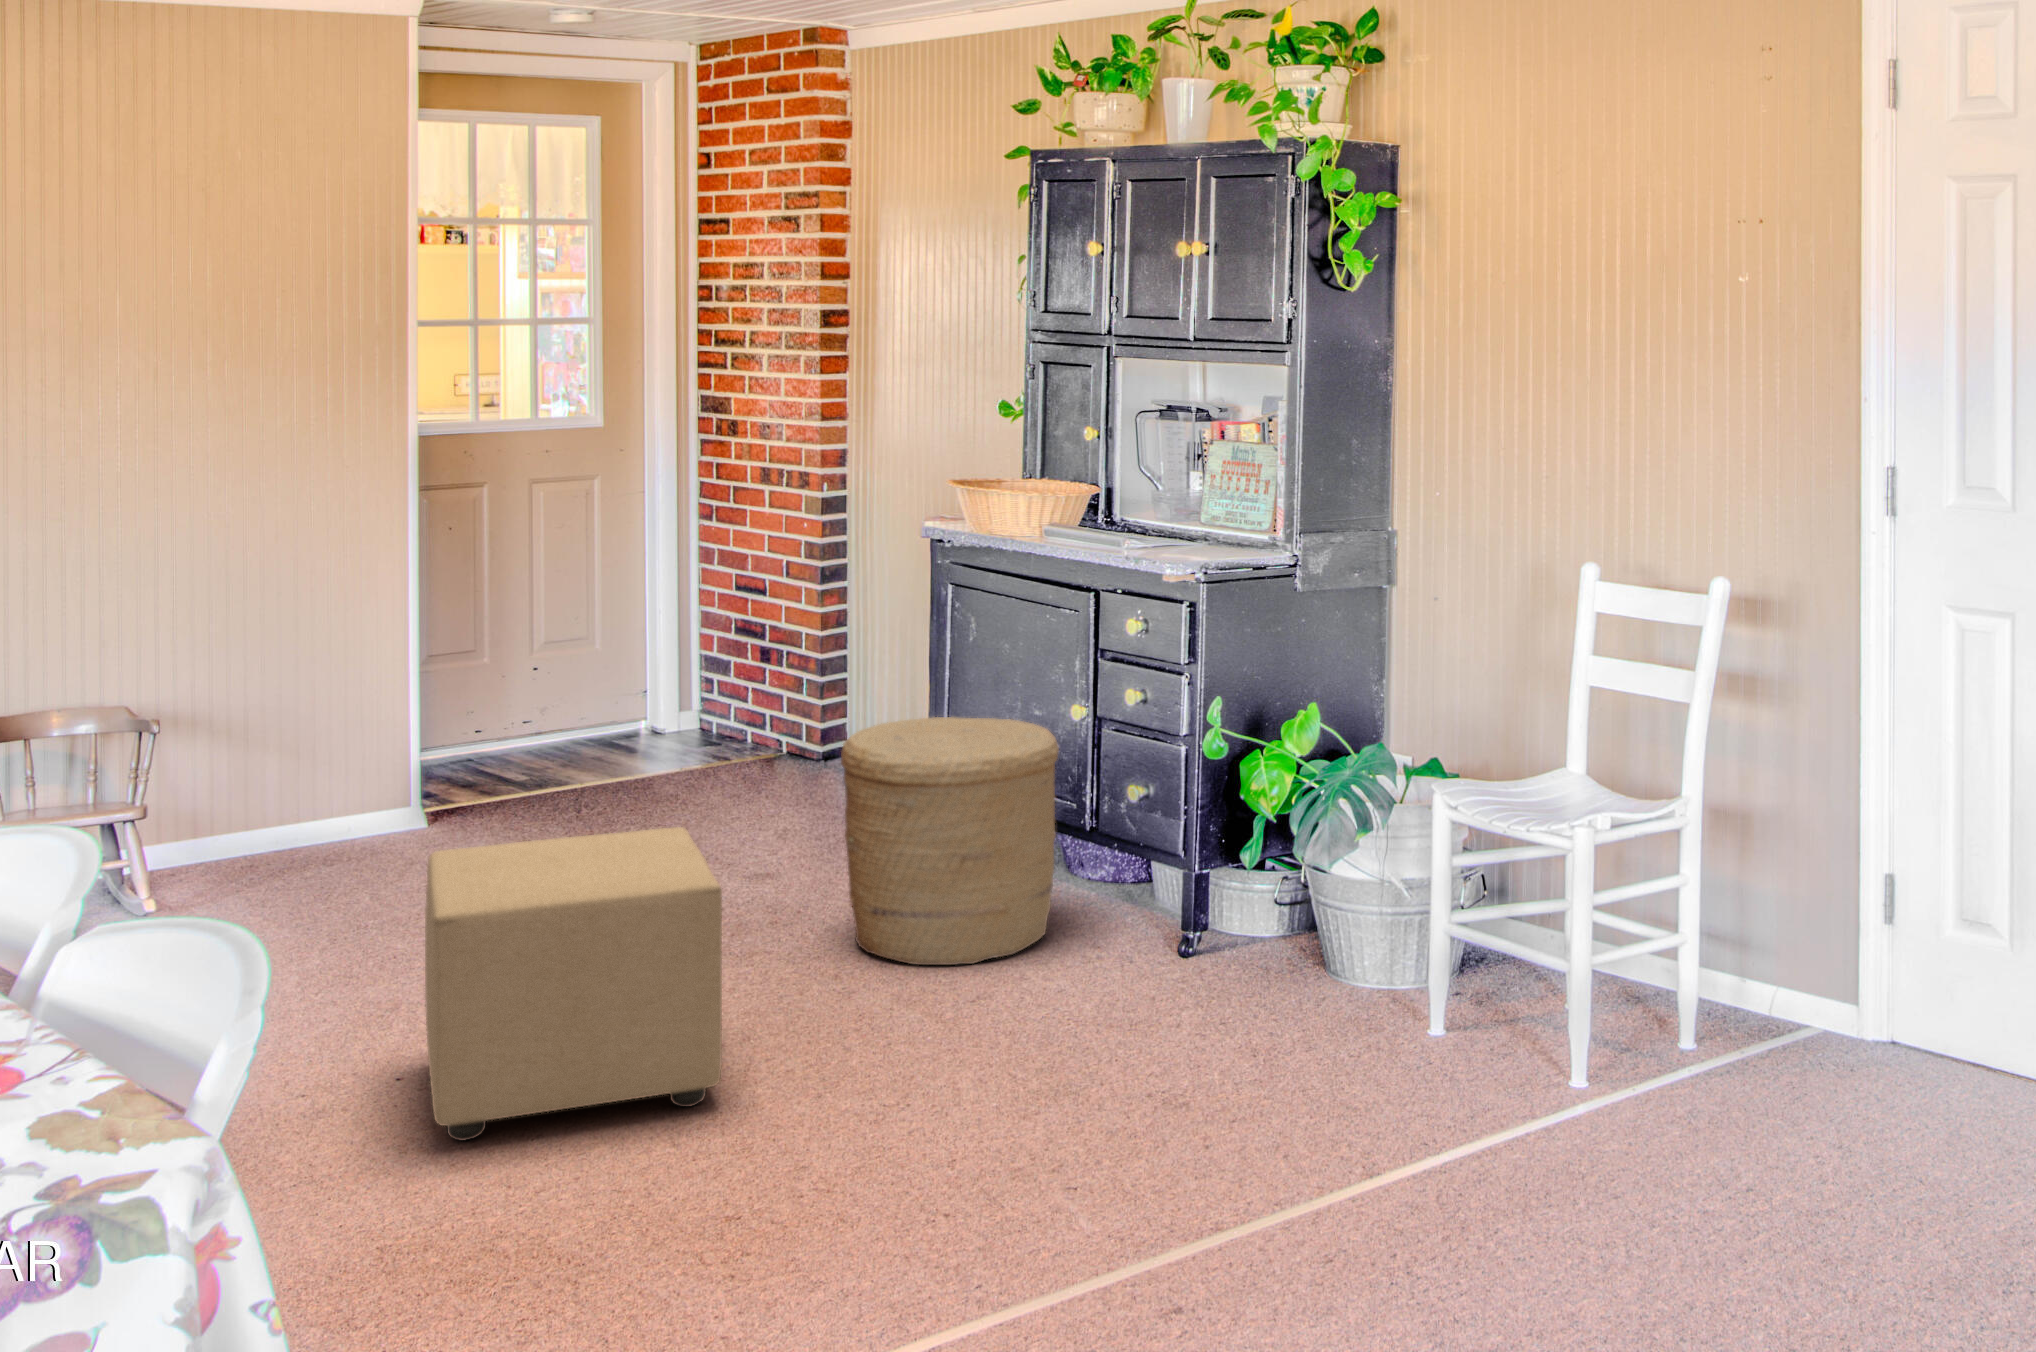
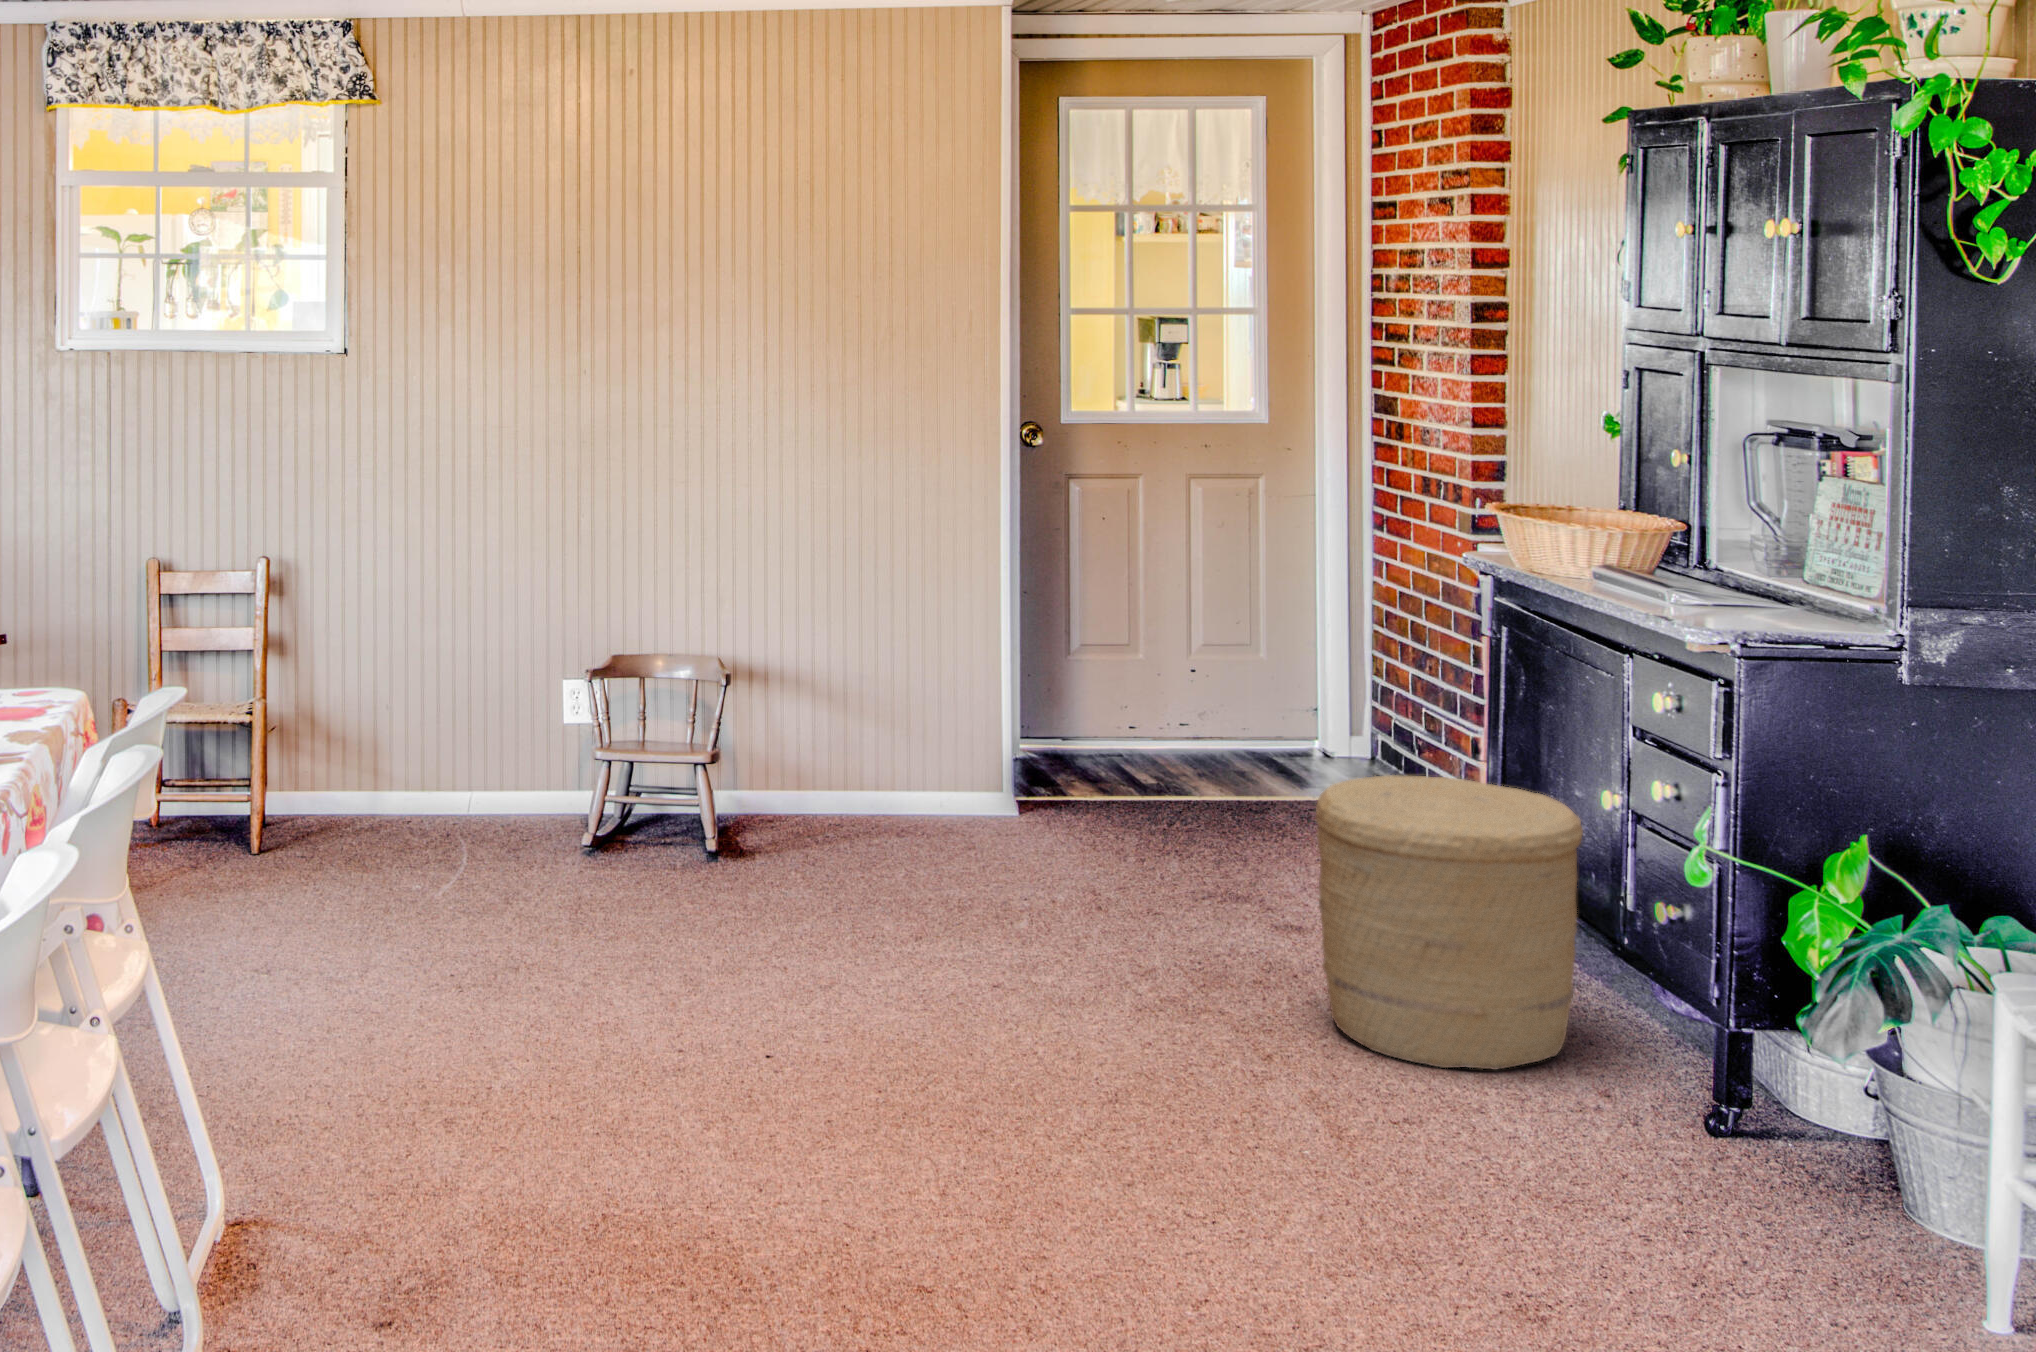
ottoman: present [425,827,722,1141] -> none [792,827,1095,1130]

